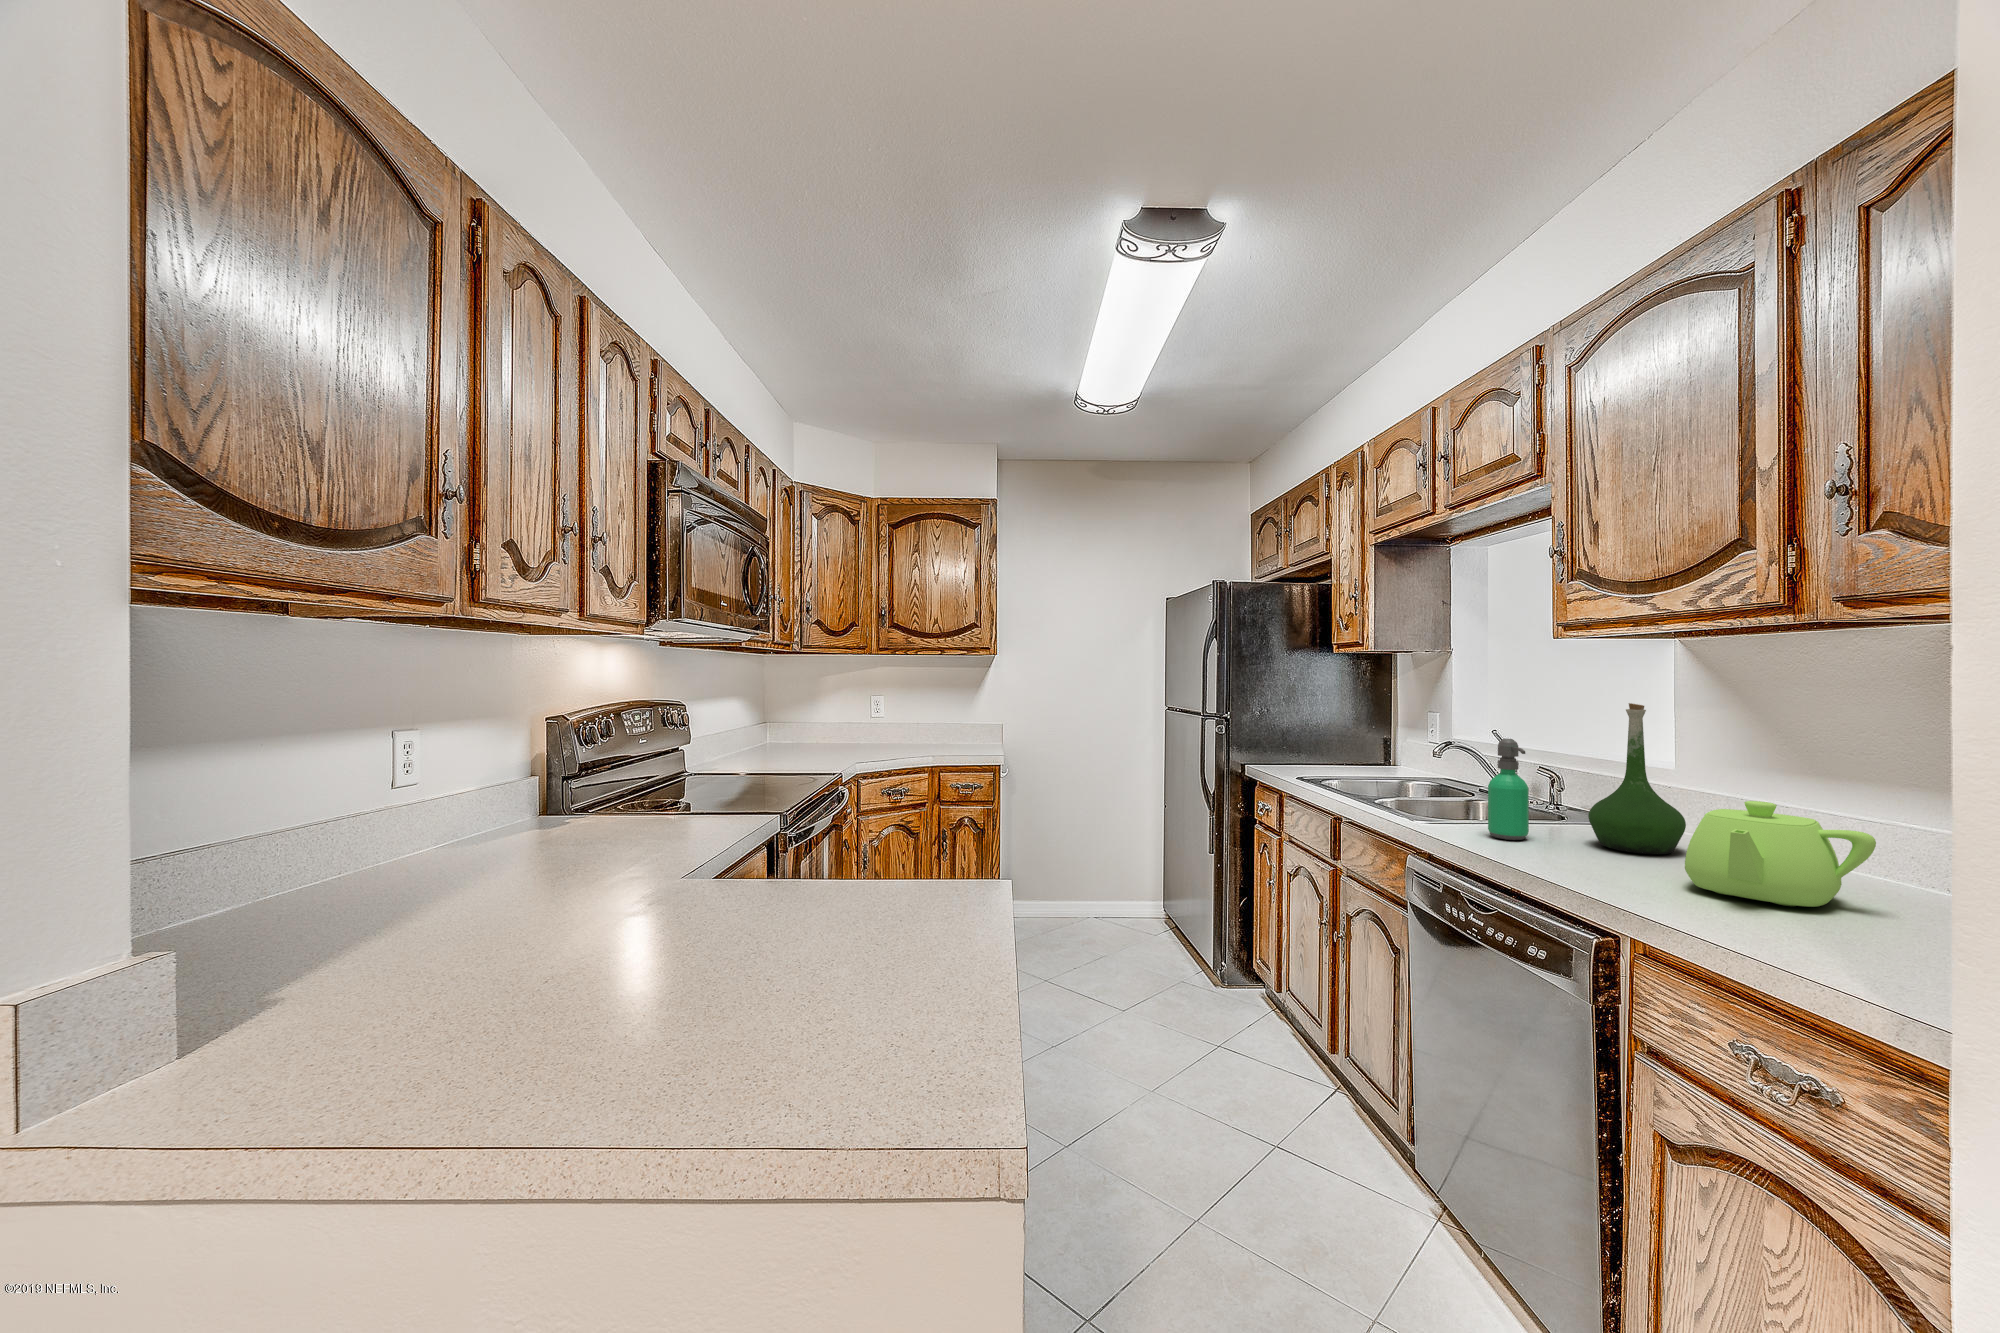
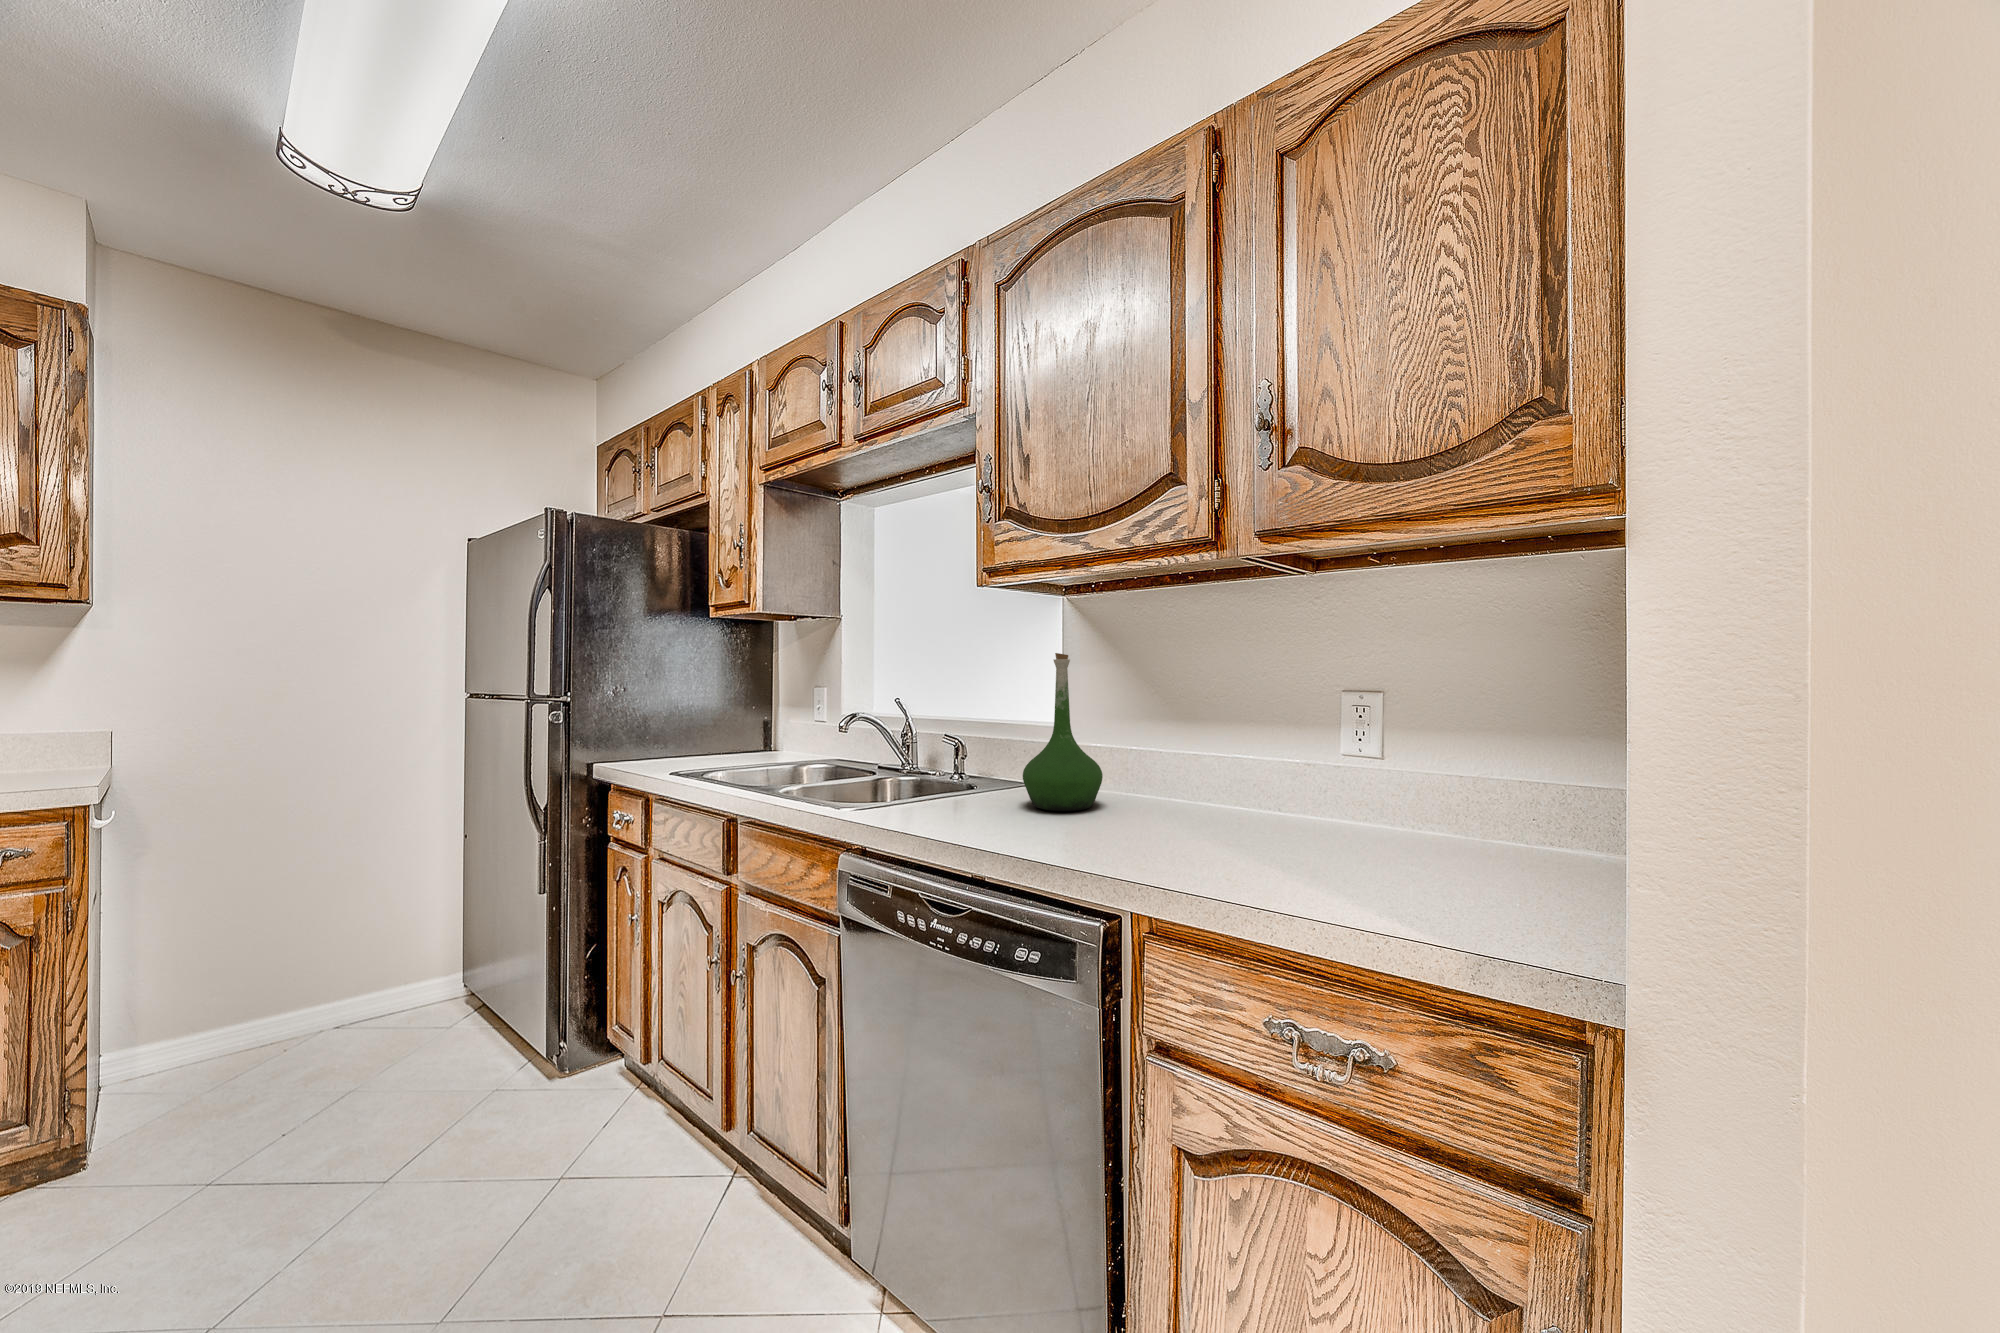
soap dispenser: present [1488,739,1529,840] -> none [931,698,973,817]
teapot: present [1685,801,1876,907] -> none [1143,741,1283,844]

